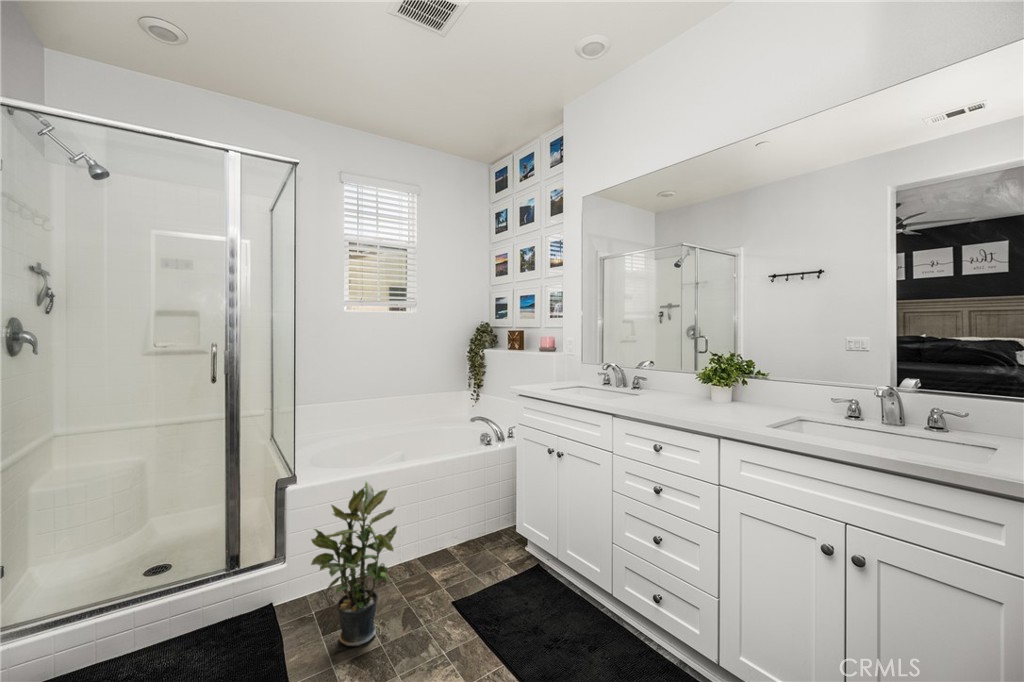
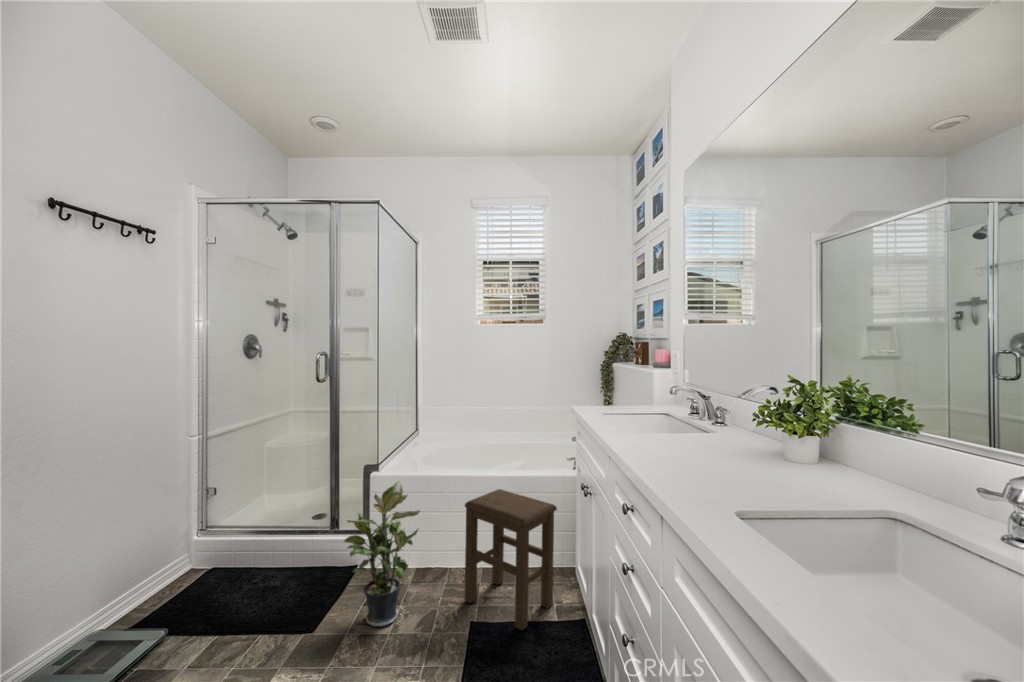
stool: none [428,473,508,592] -> present [465,489,557,630]

